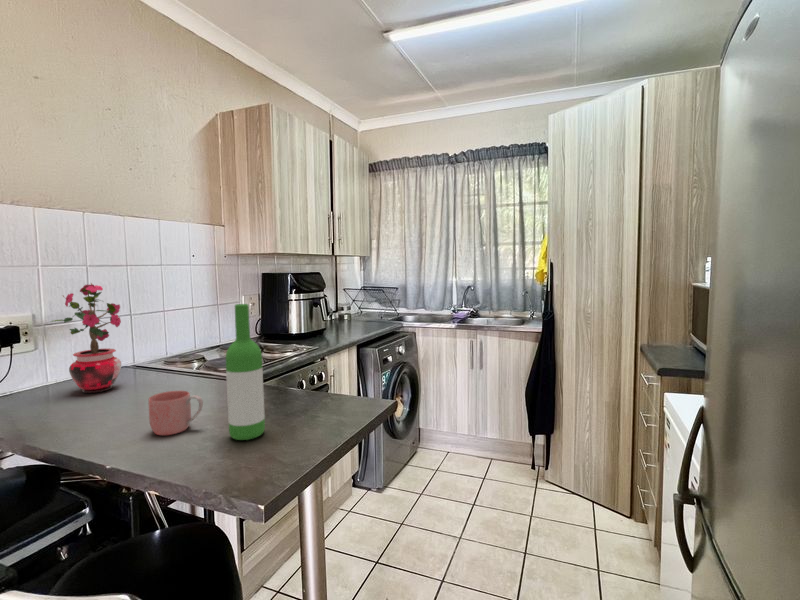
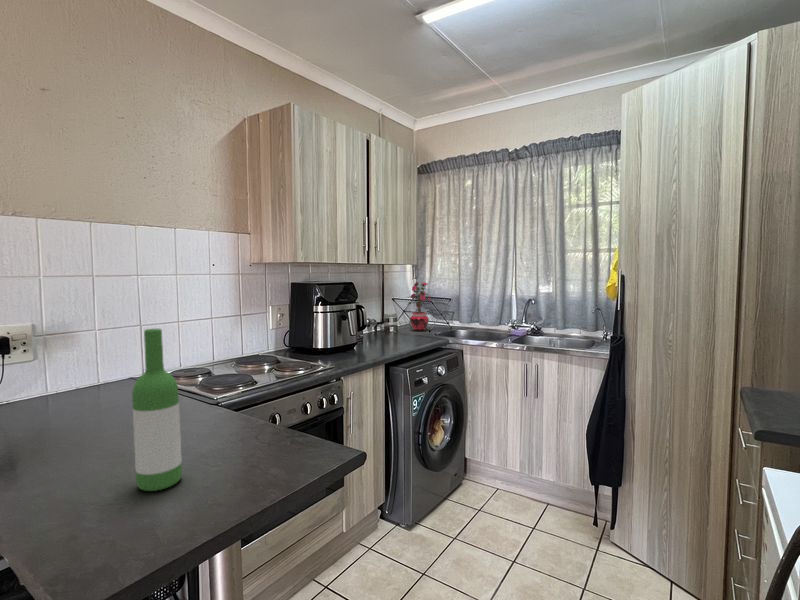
potted plant: present [54,283,121,393] -> present [408,282,430,331]
mug: present [149,391,203,435] -> none [68,421,126,473]

